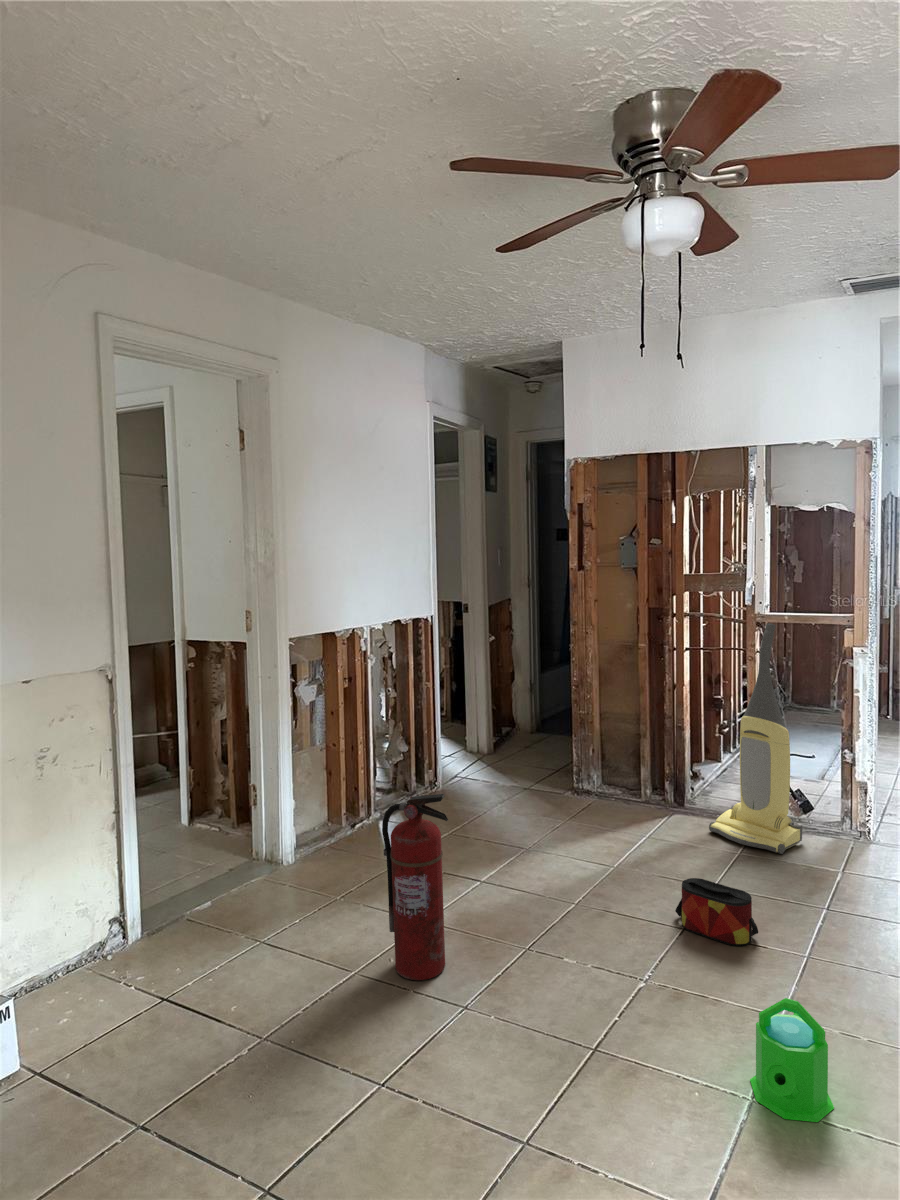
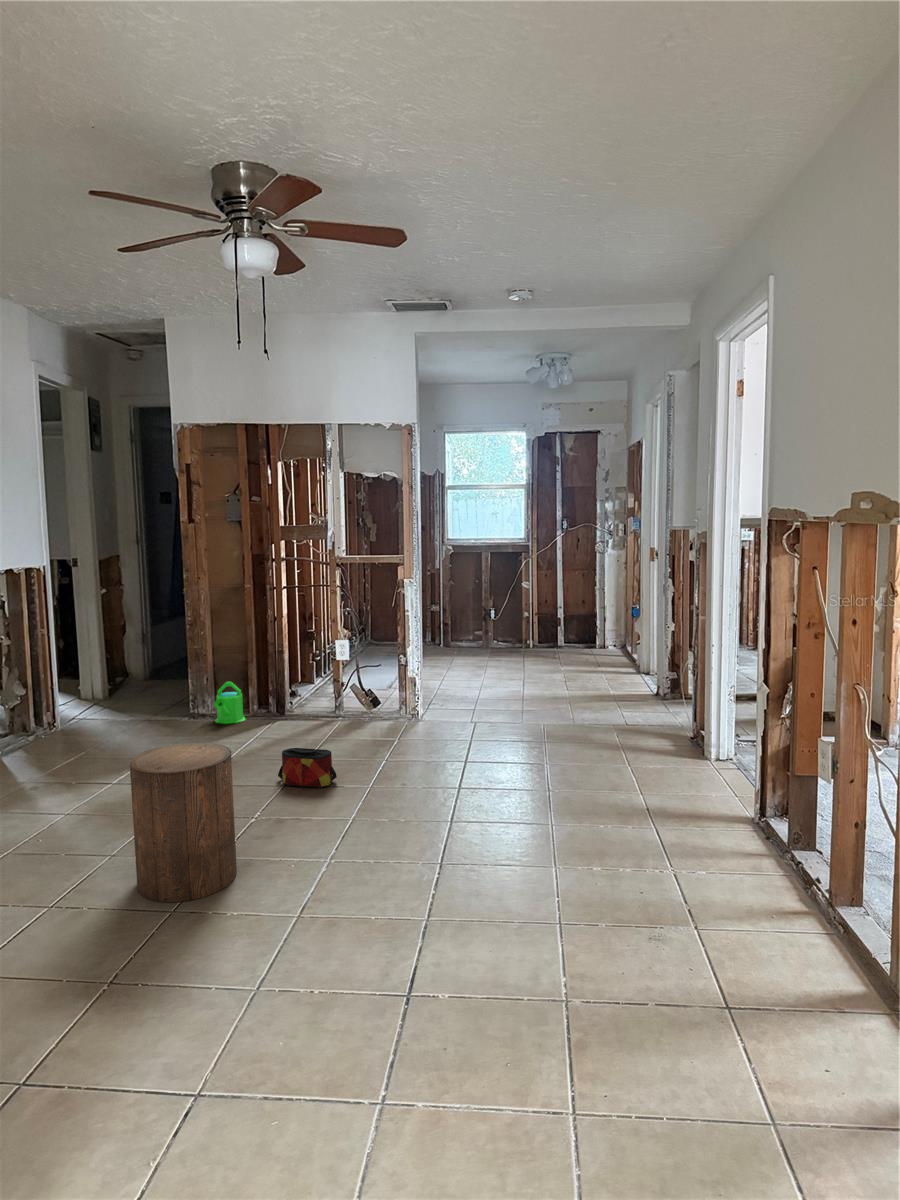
vacuum cleaner: present [709,623,802,854] -> none [304,562,371,734]
fire extinguisher: present [382,794,448,980] -> none [24,695,89,853]
stool: none [483,885,617,1128] -> present [130,743,237,902]
watering can: present [750,998,834,1122] -> present [214,682,245,724]

